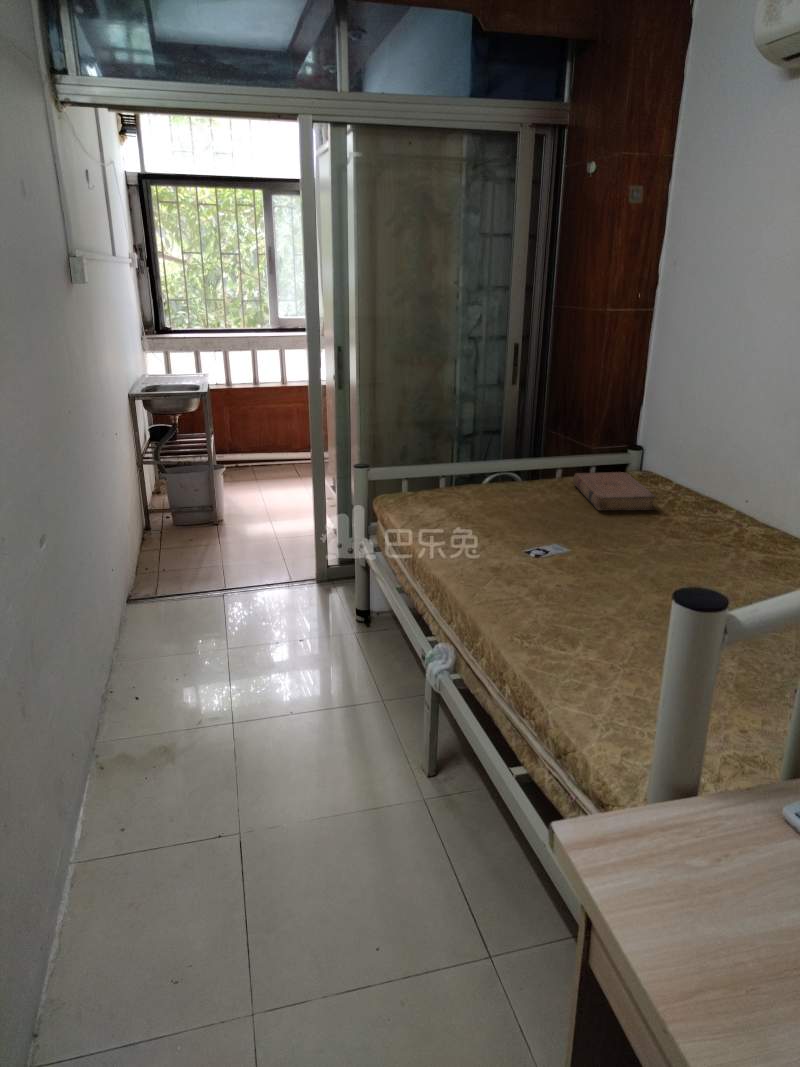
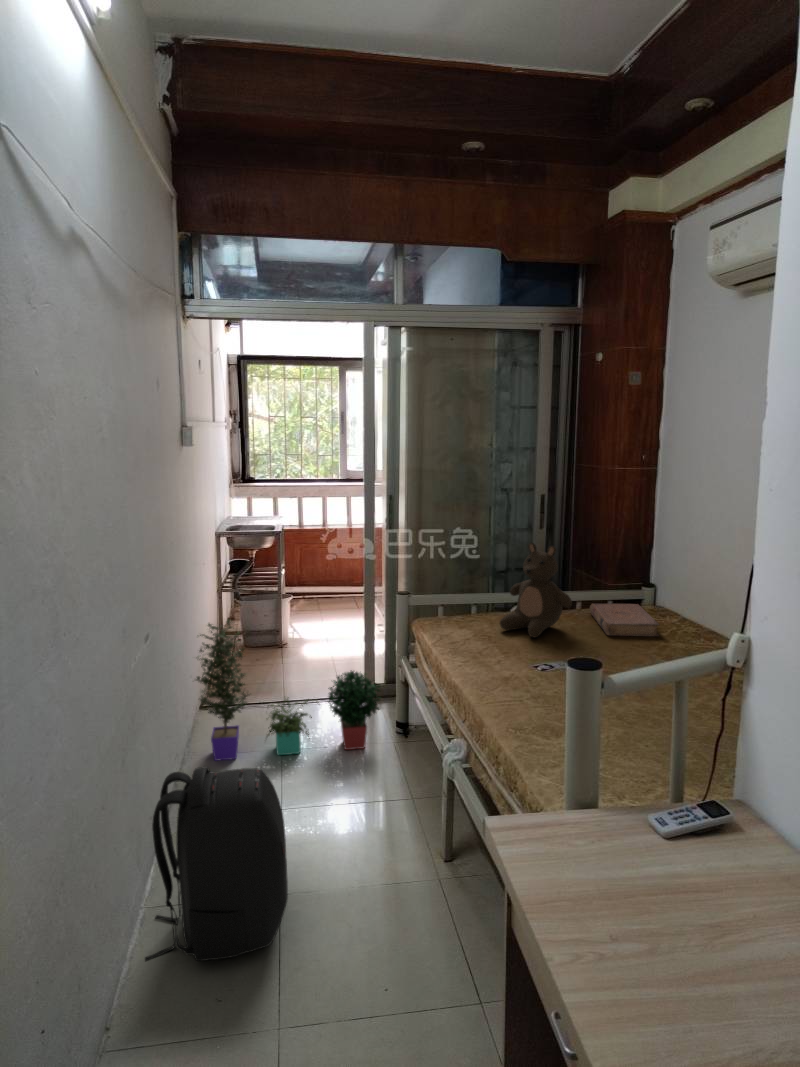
stuffed bear: none [477,404,561,516] -> present [500,543,572,637]
potted plant: none [111,503,340,665] -> present [196,619,380,761]
backpack: none [72,698,252,926] -> present [145,766,288,961]

